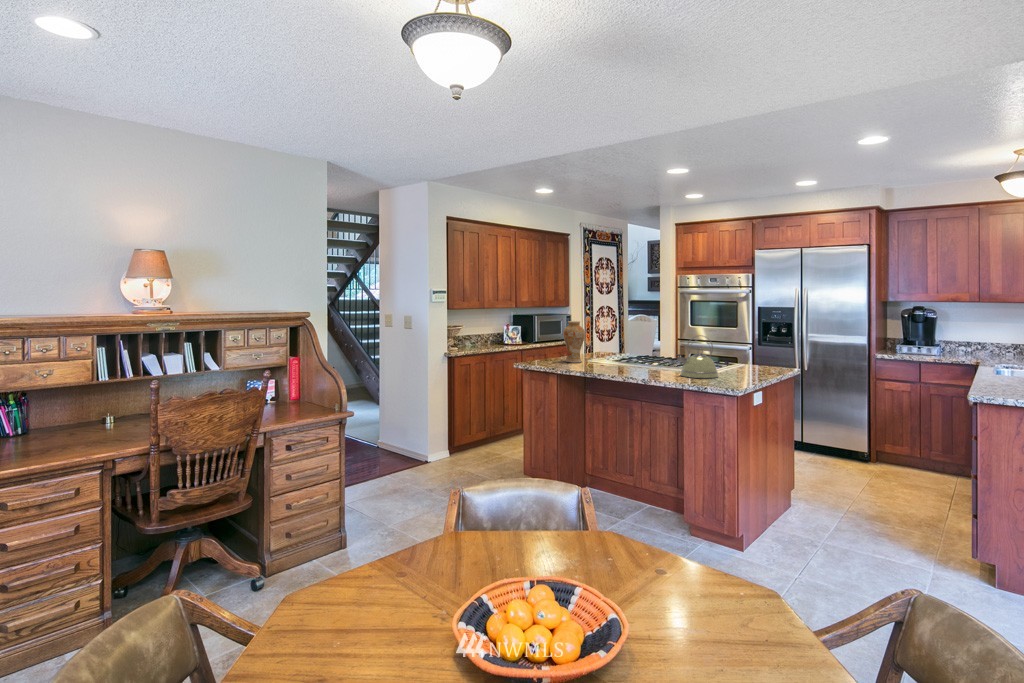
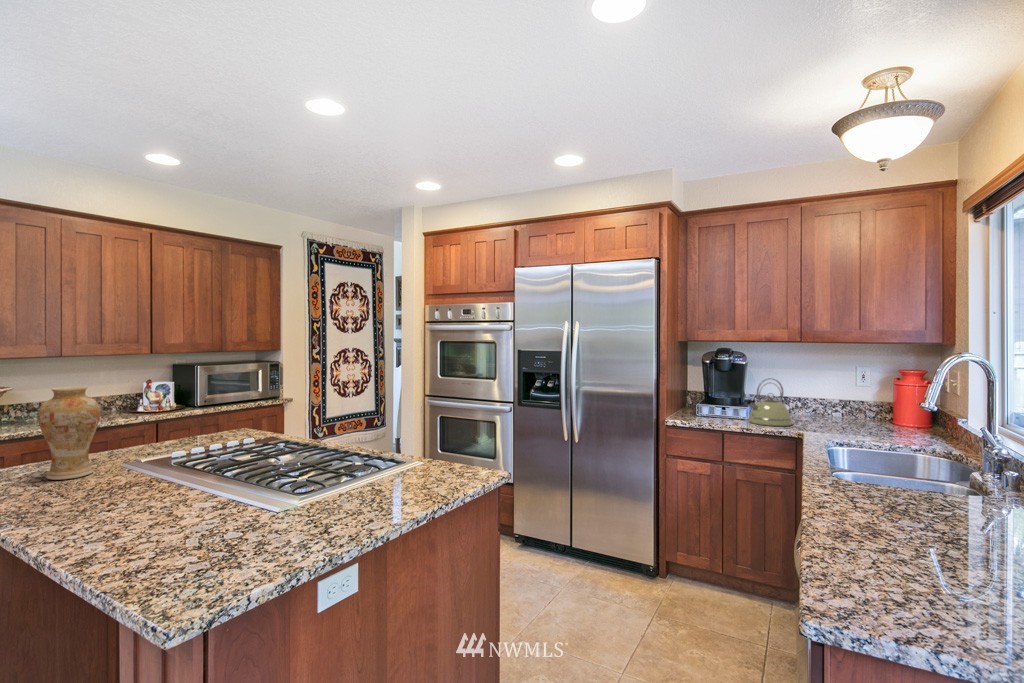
kettle: present [677,335,718,378] -> present [746,378,792,426]

